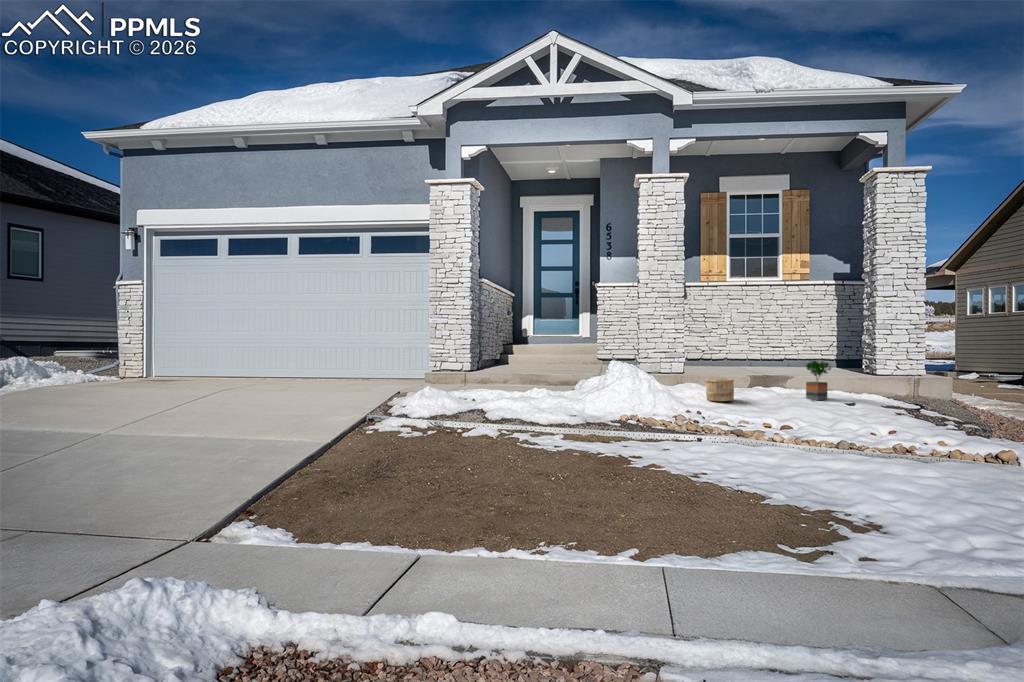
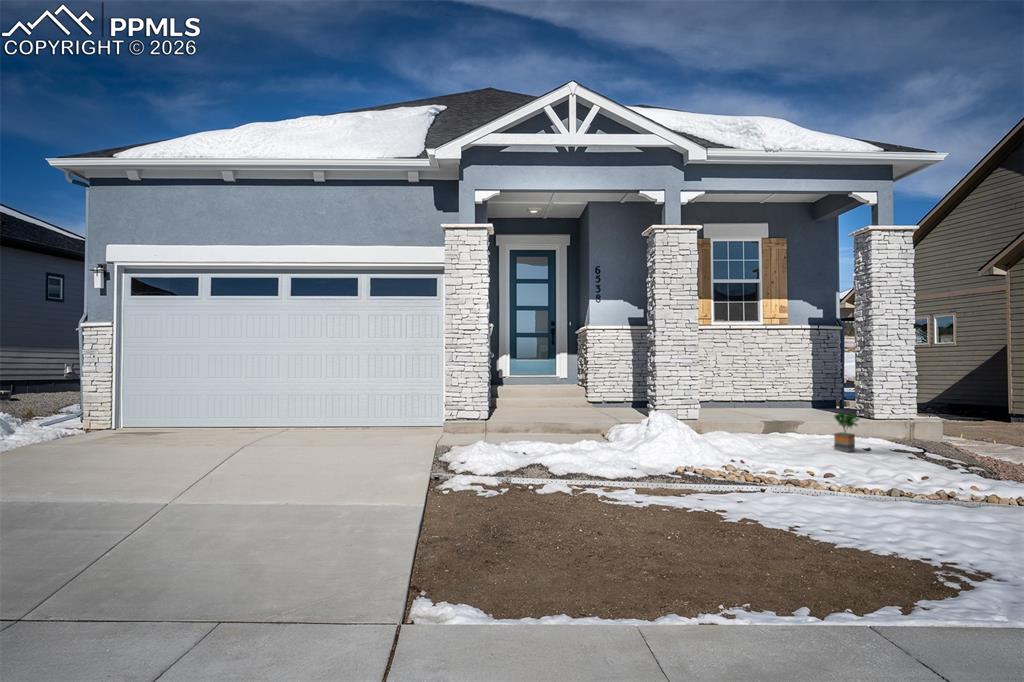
wooden bucket: present [705,378,734,401] -> none [748,433,778,458]

